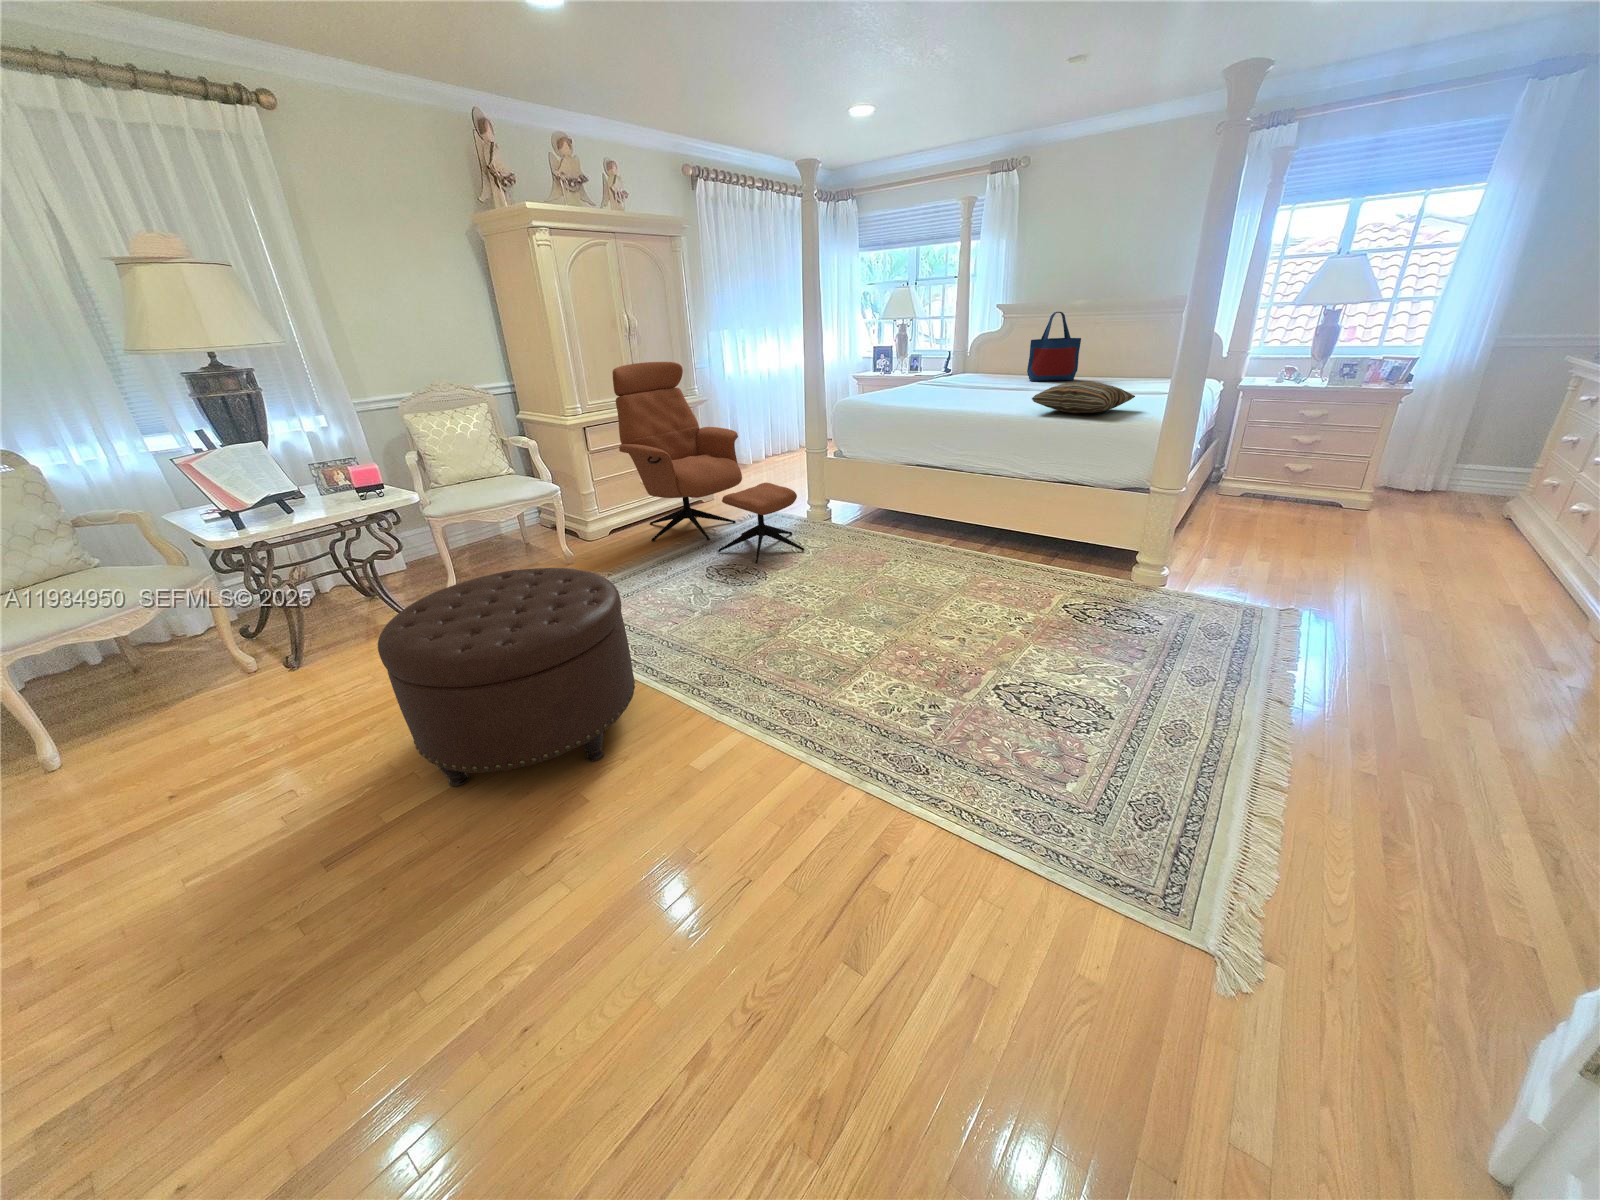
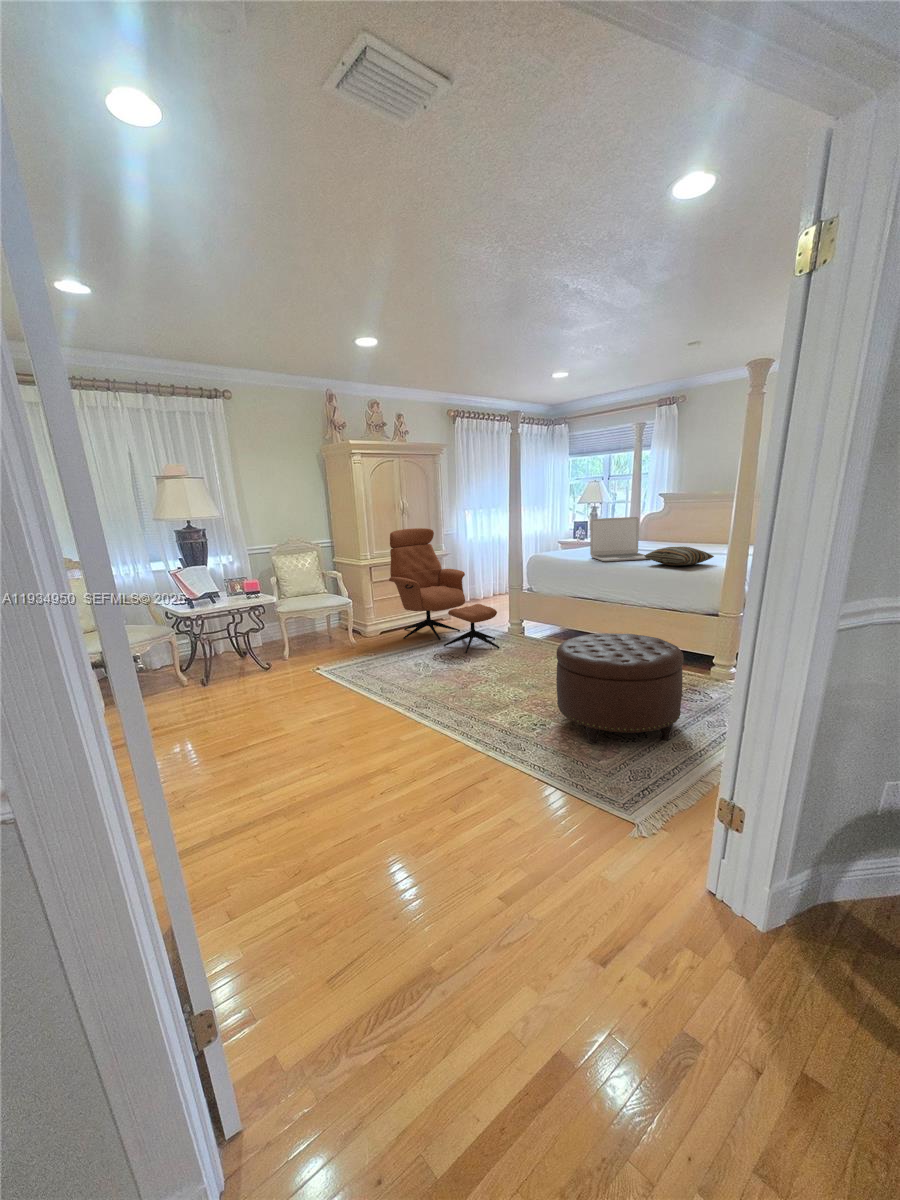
tote bag: present [1027,312,1081,381] -> none [673,500,710,545]
laptop: none [933,336,1031,409] -> present [590,517,648,562]
ottoman: present [378,568,635,787] -> present [556,633,683,744]

